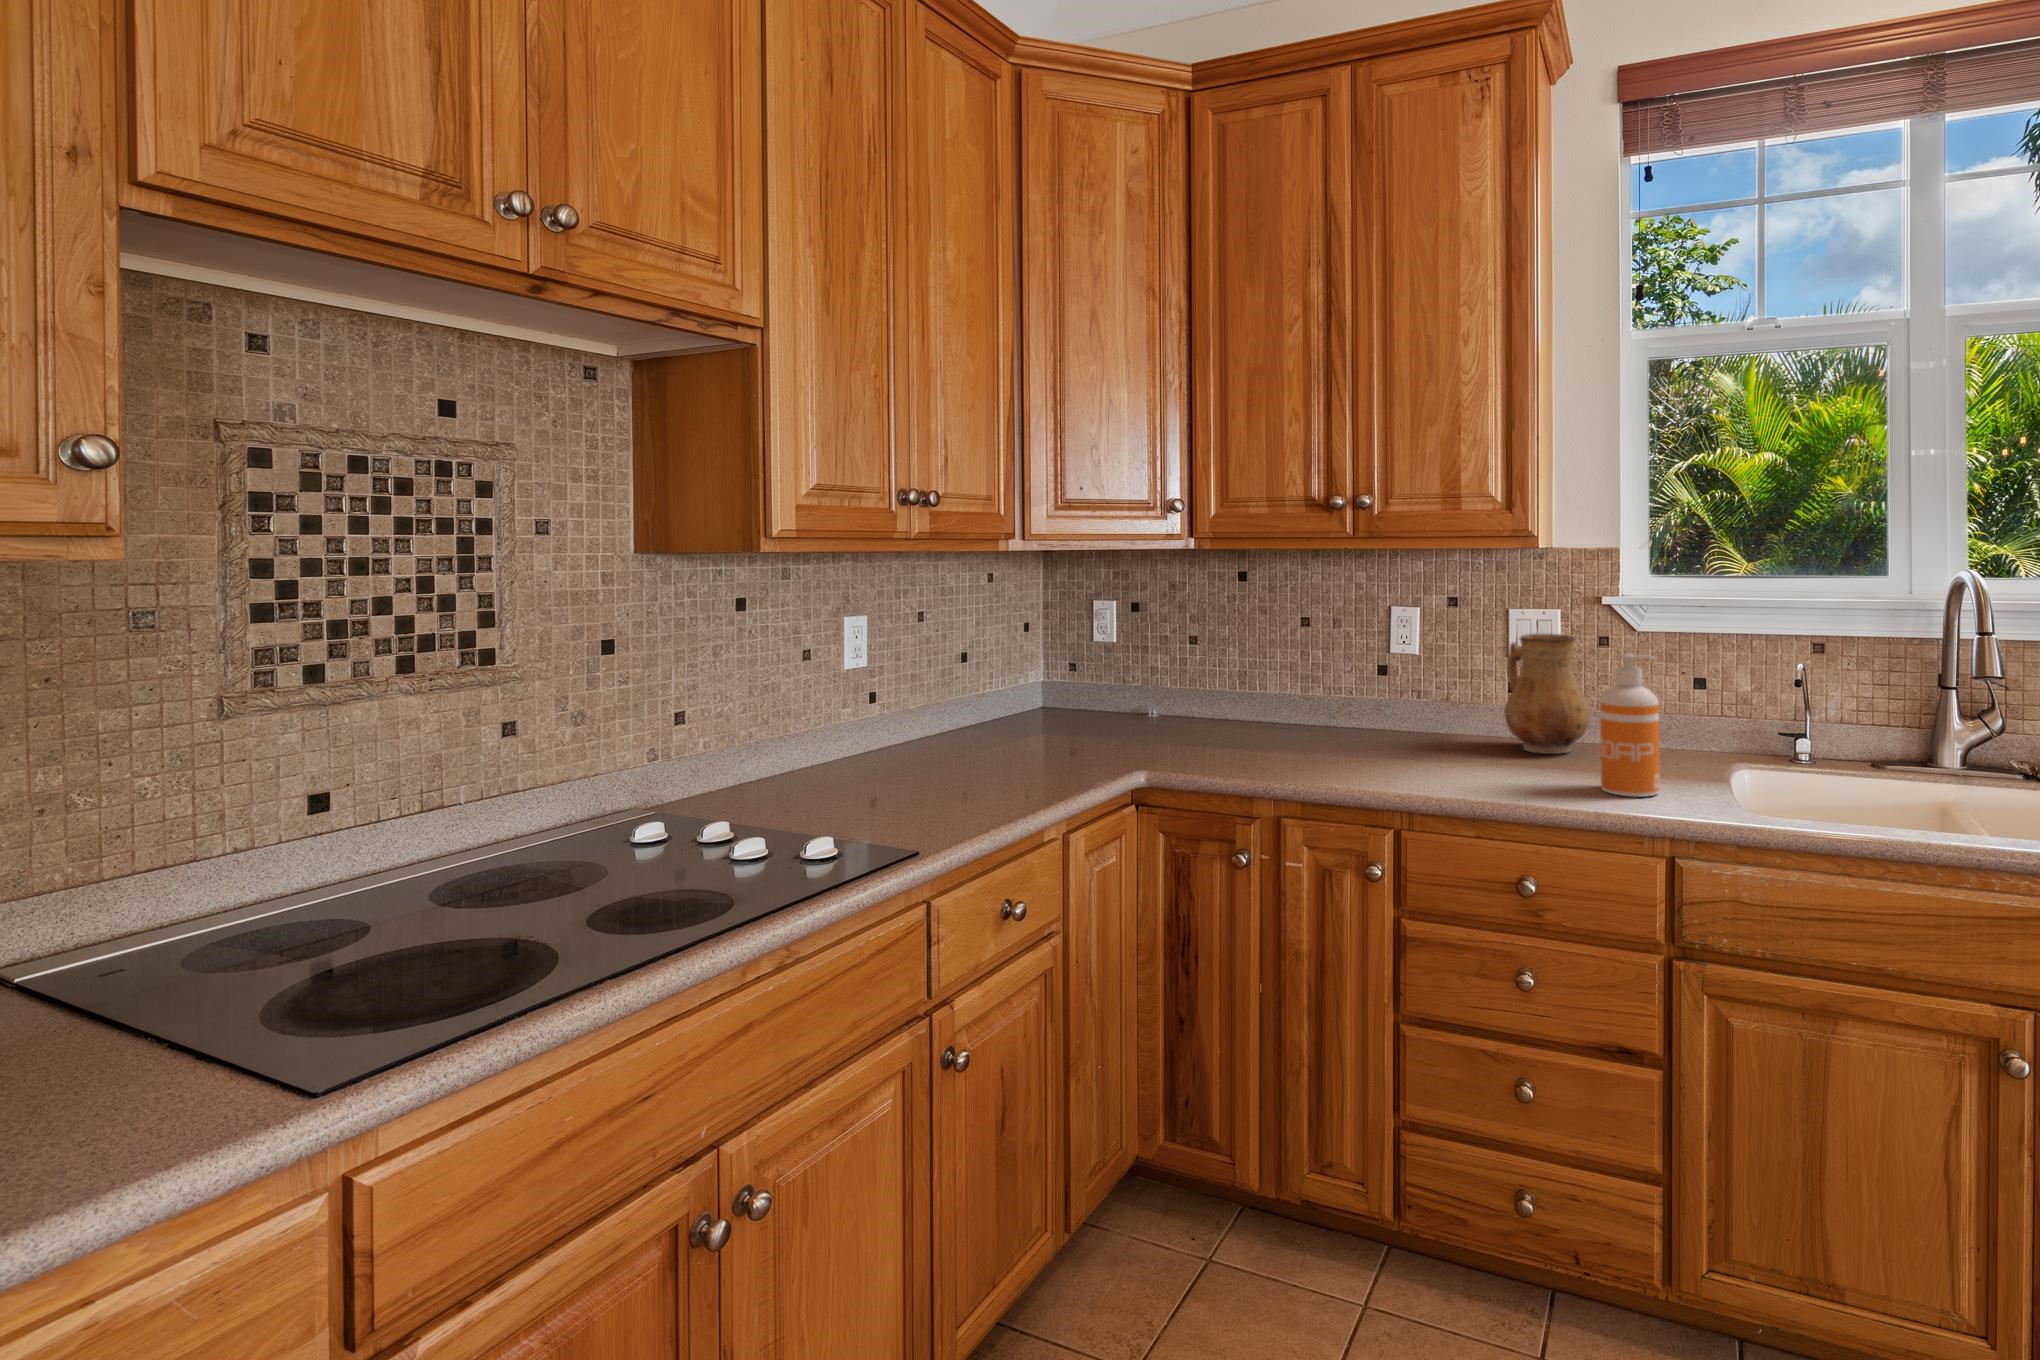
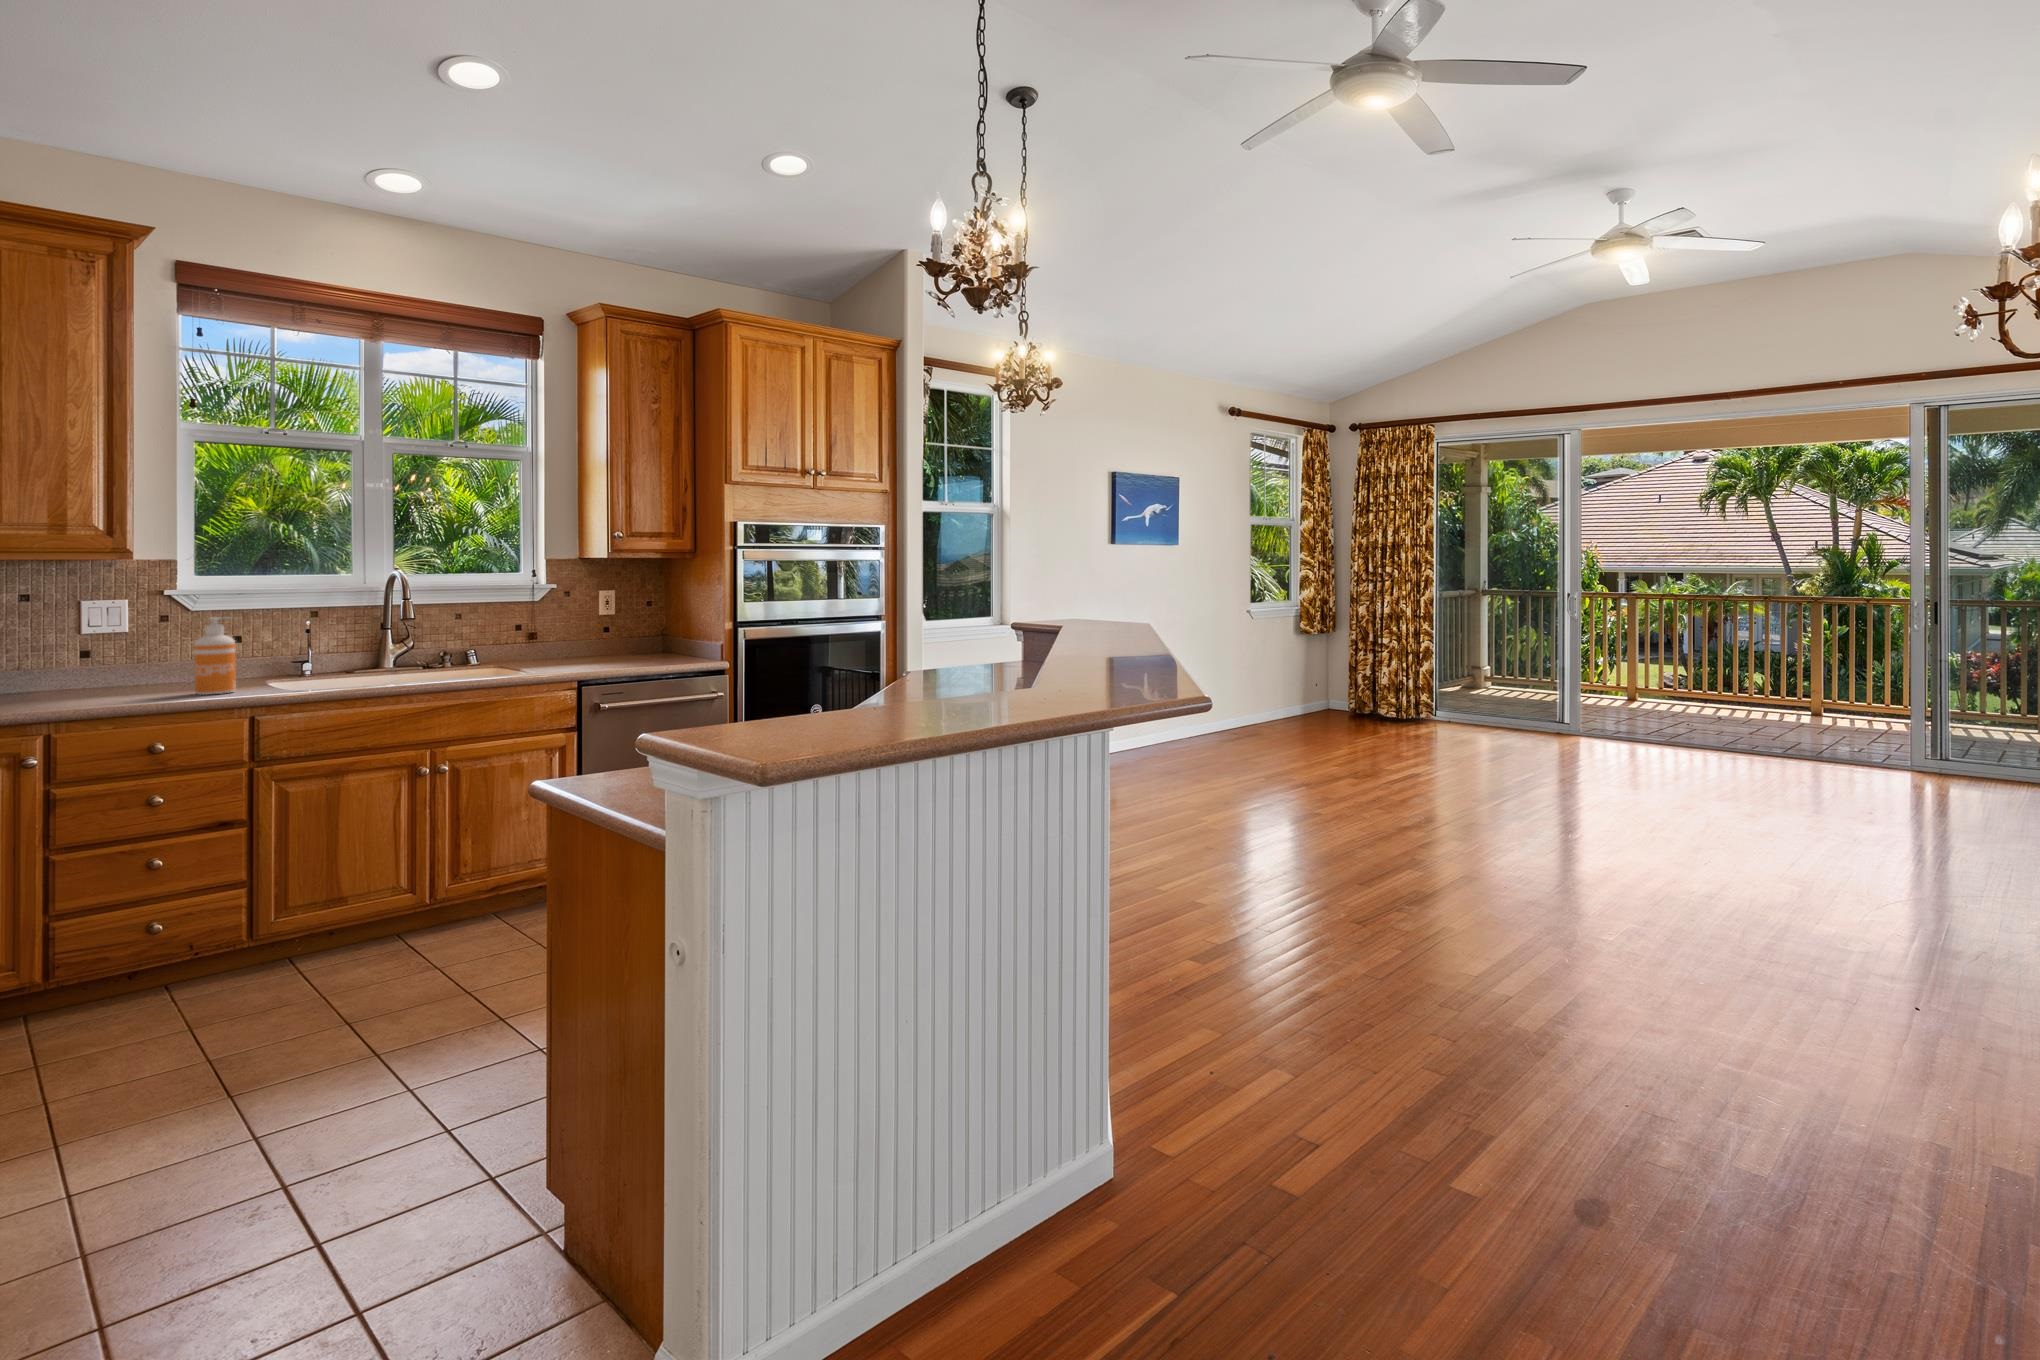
ceramic pitcher: present [1504,634,1590,754] -> none [85,615,162,691]

